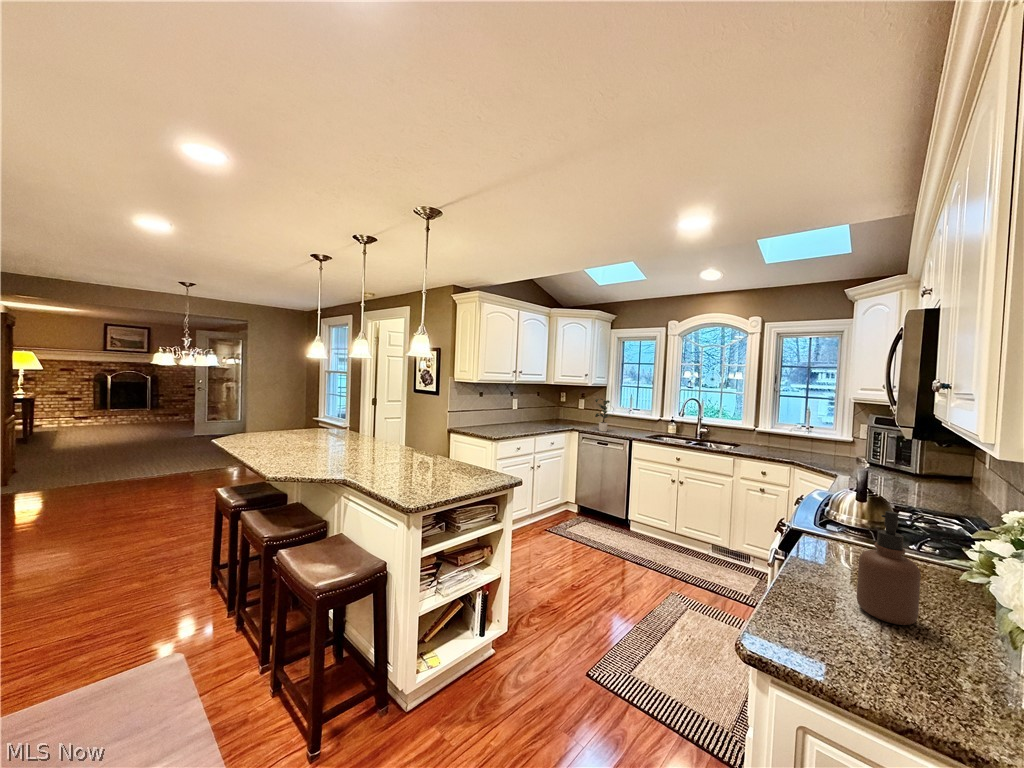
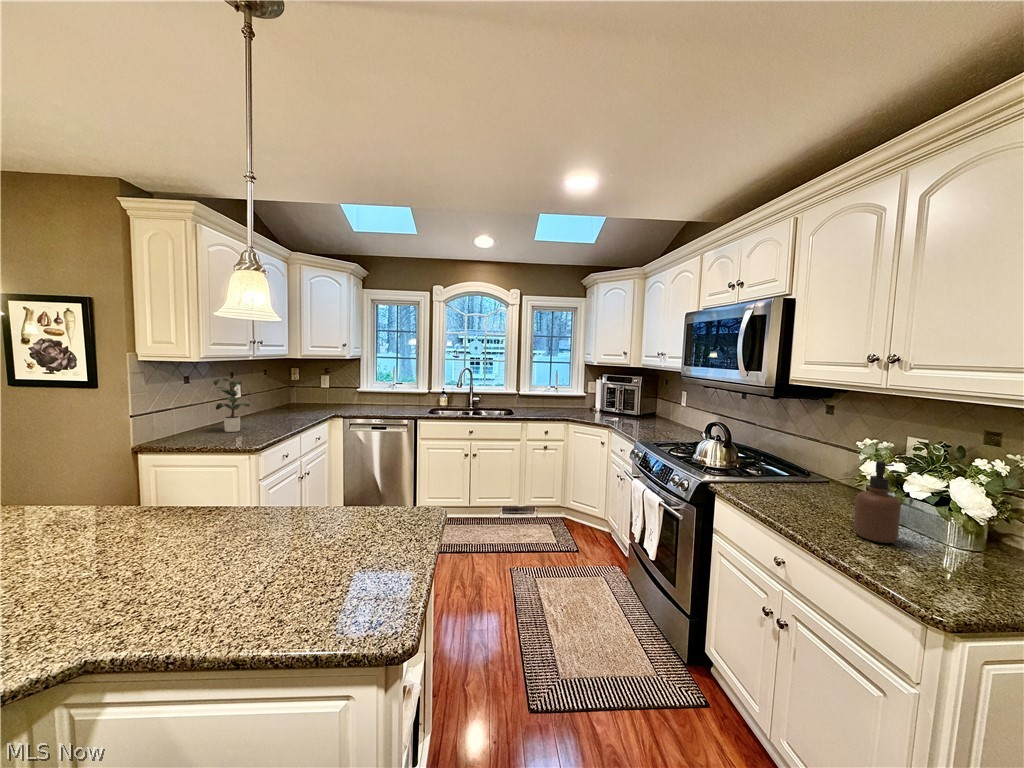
potted plant: present [595,398,613,432] -> present [214,378,250,432]

